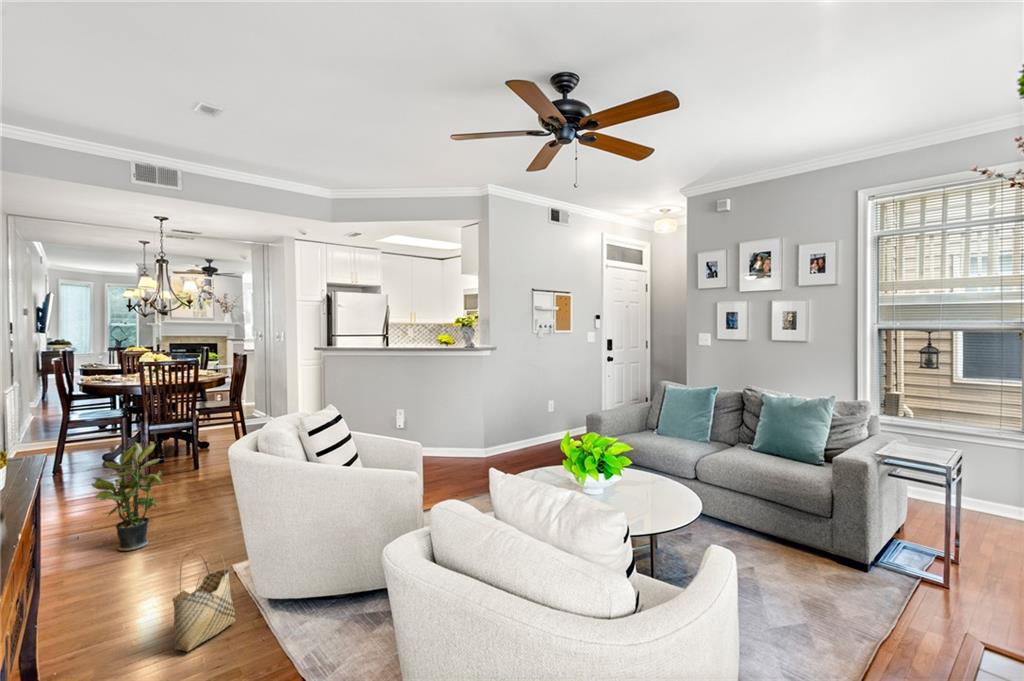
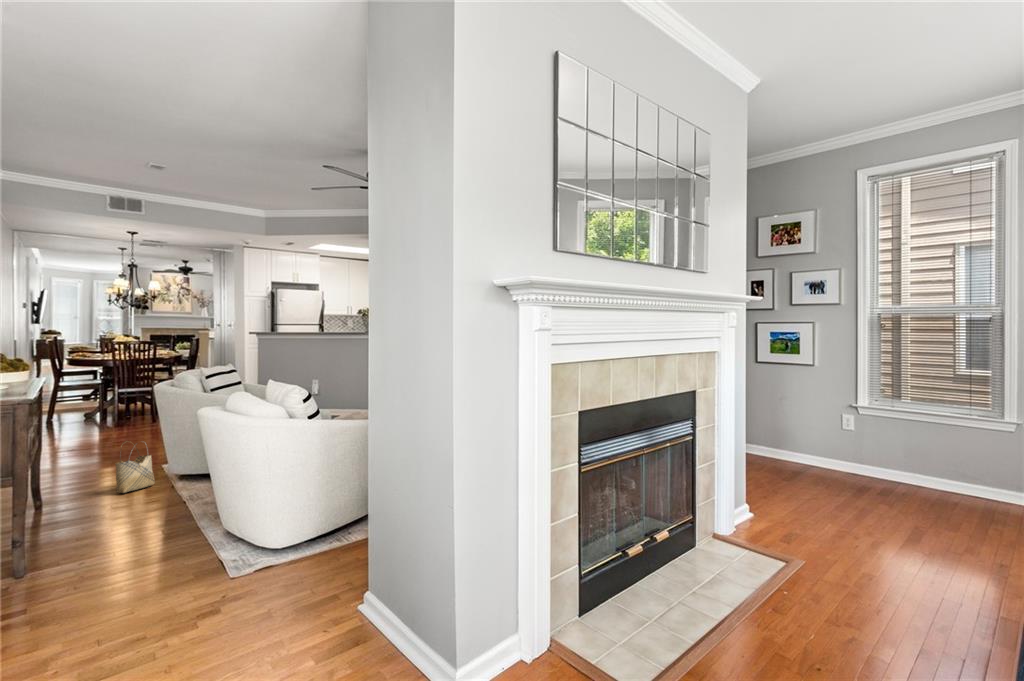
potted plant: present [92,442,162,551] -> none [72,389,121,460]

